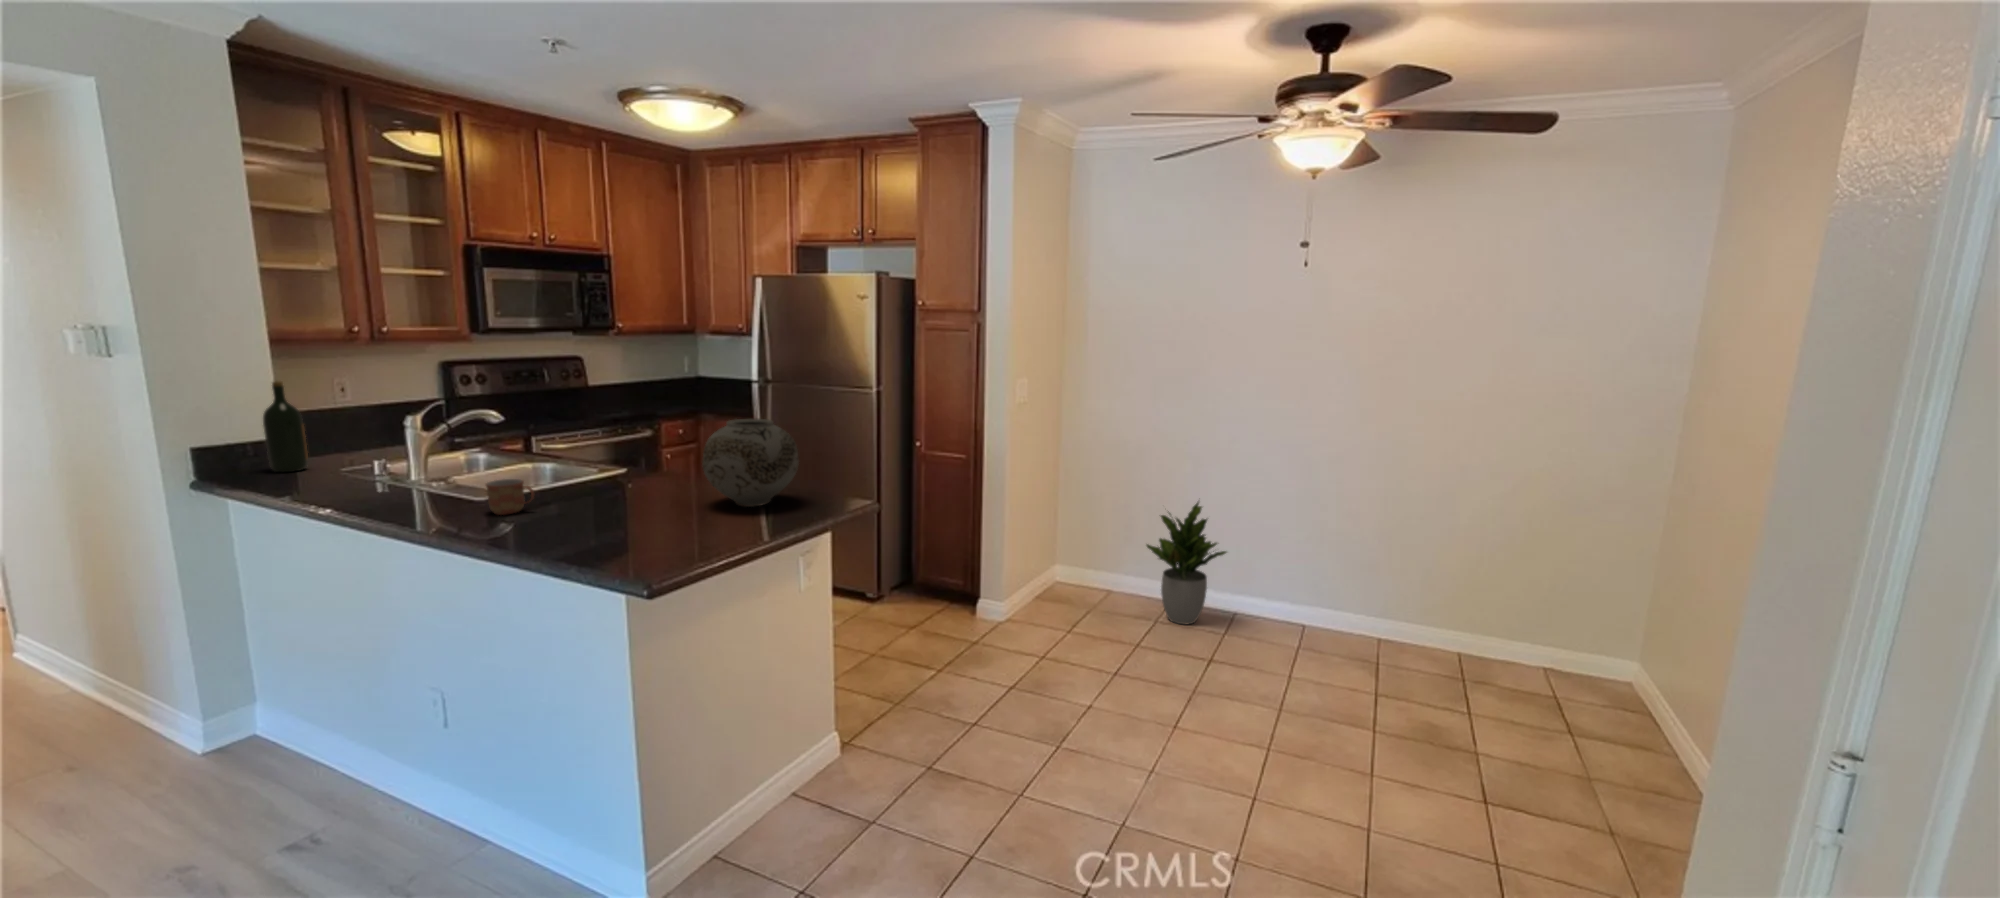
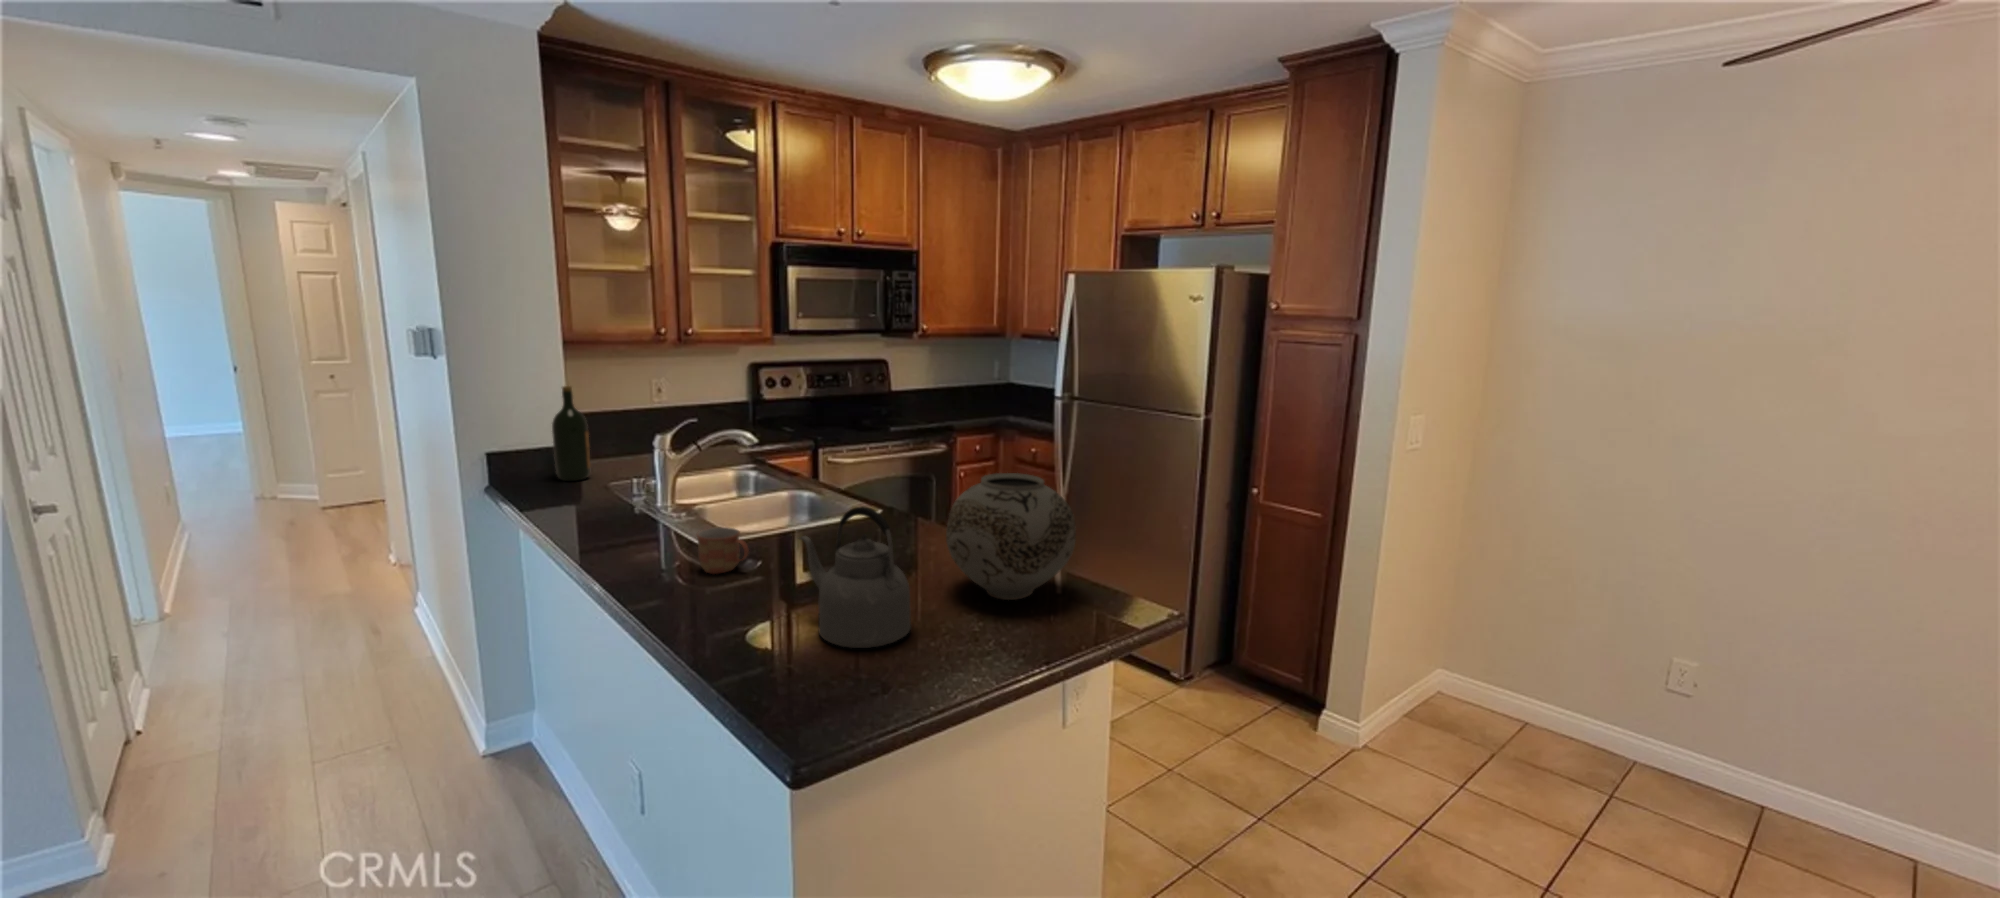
kettle: none [592,440,690,538] -> present [798,506,911,648]
potted plant: present [1147,502,1227,624] -> none [1605,627,1771,824]

